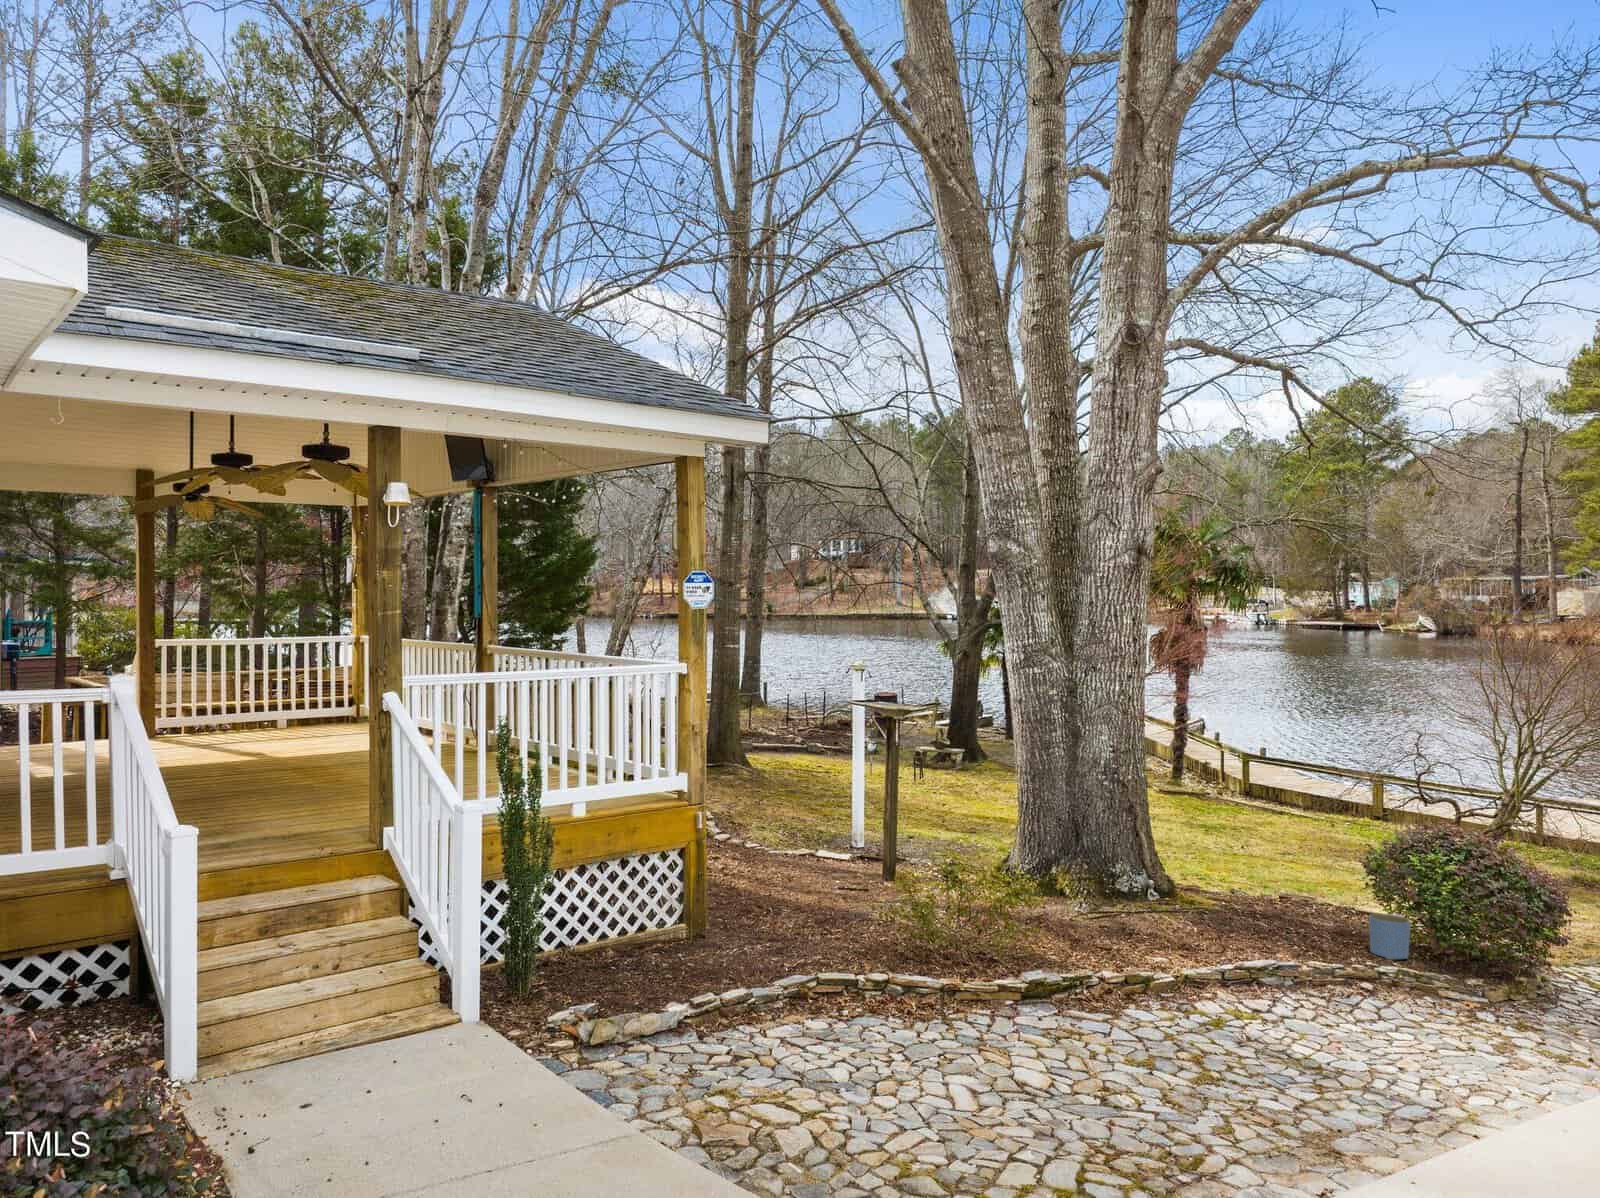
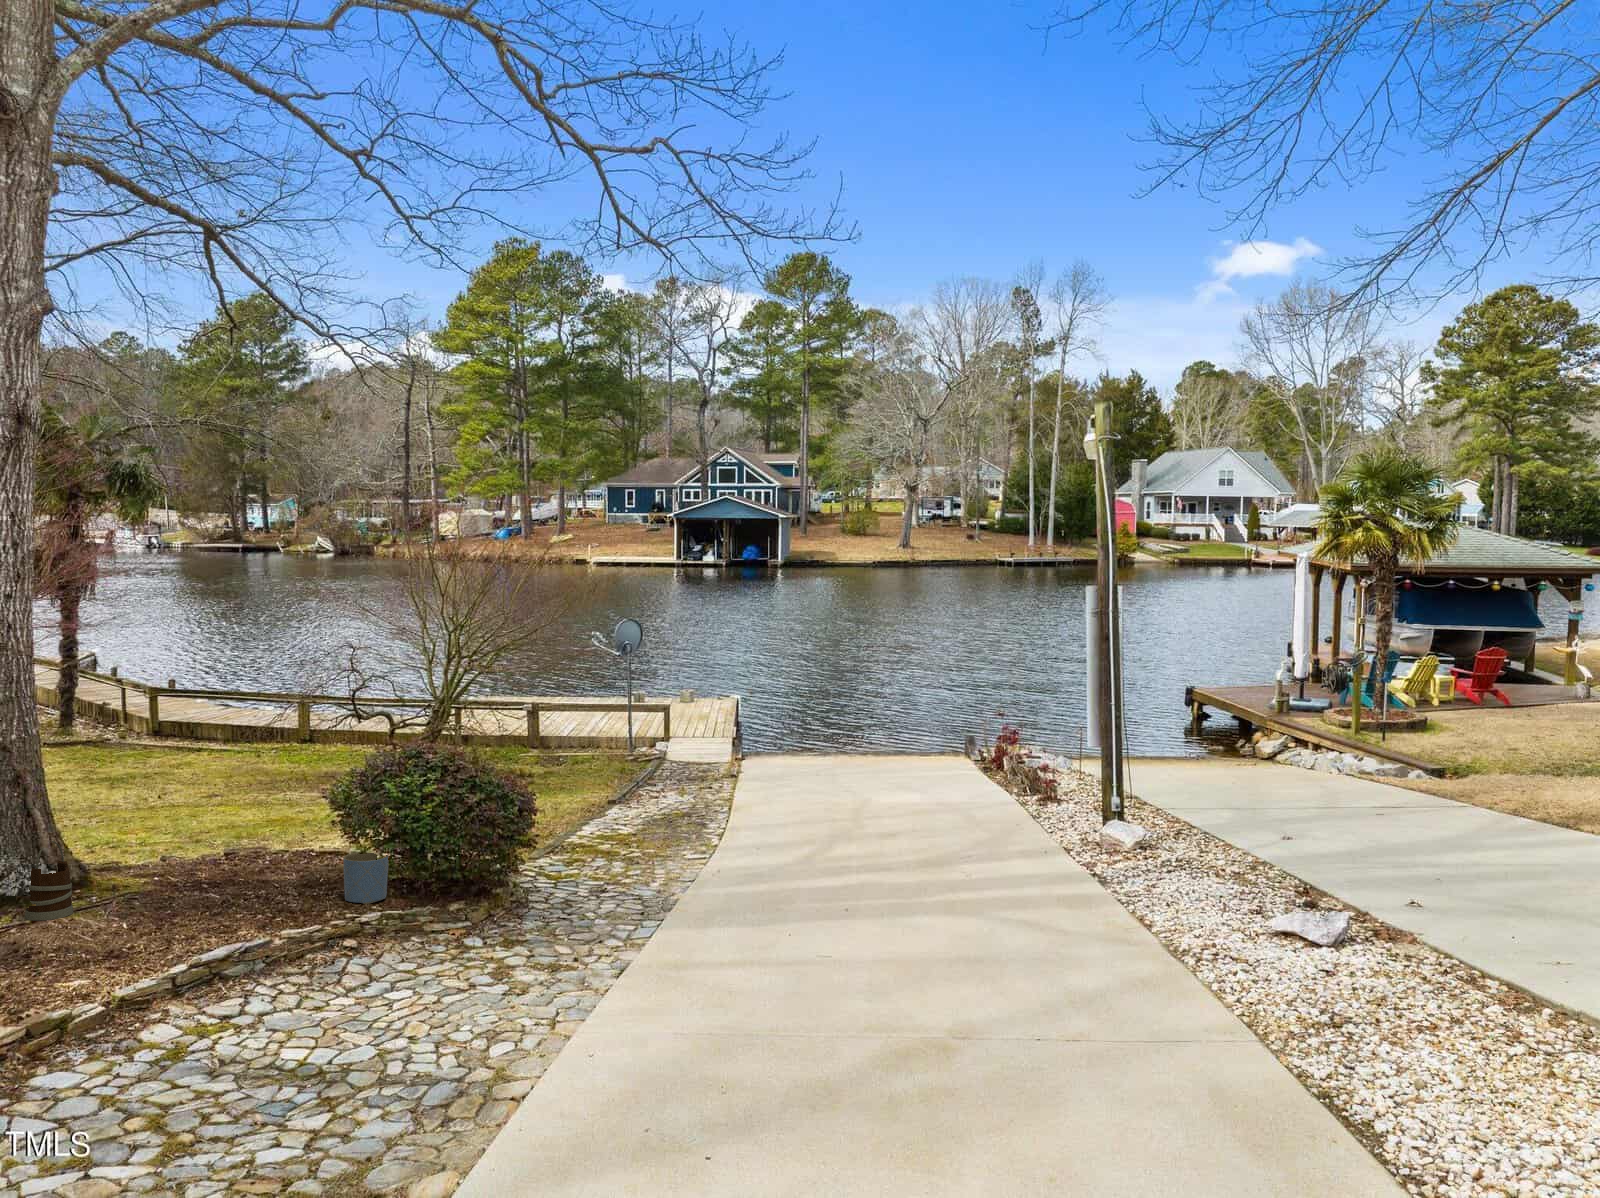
wooden bucket: none [1134,858,1165,914] -> present [25,841,73,921]

